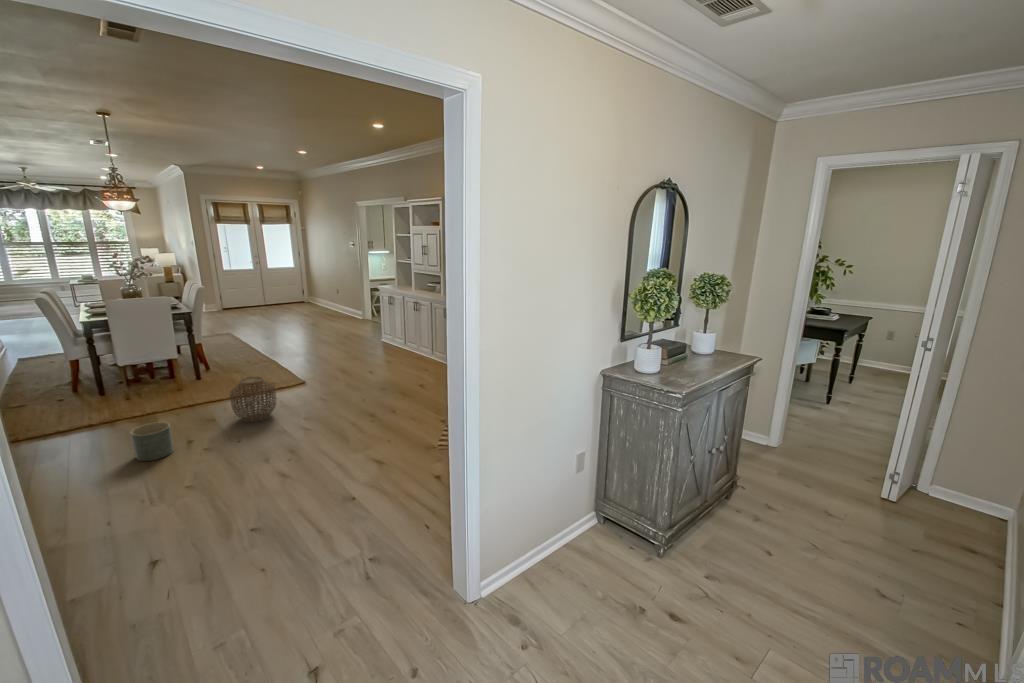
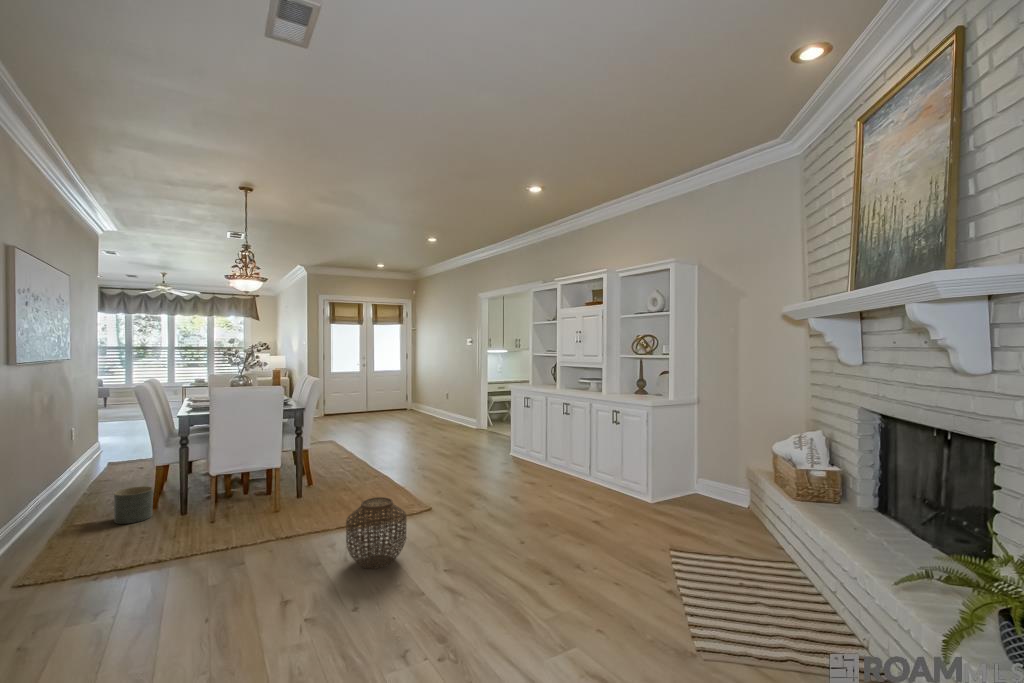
planter: present [130,422,174,461] -> present [114,486,153,524]

